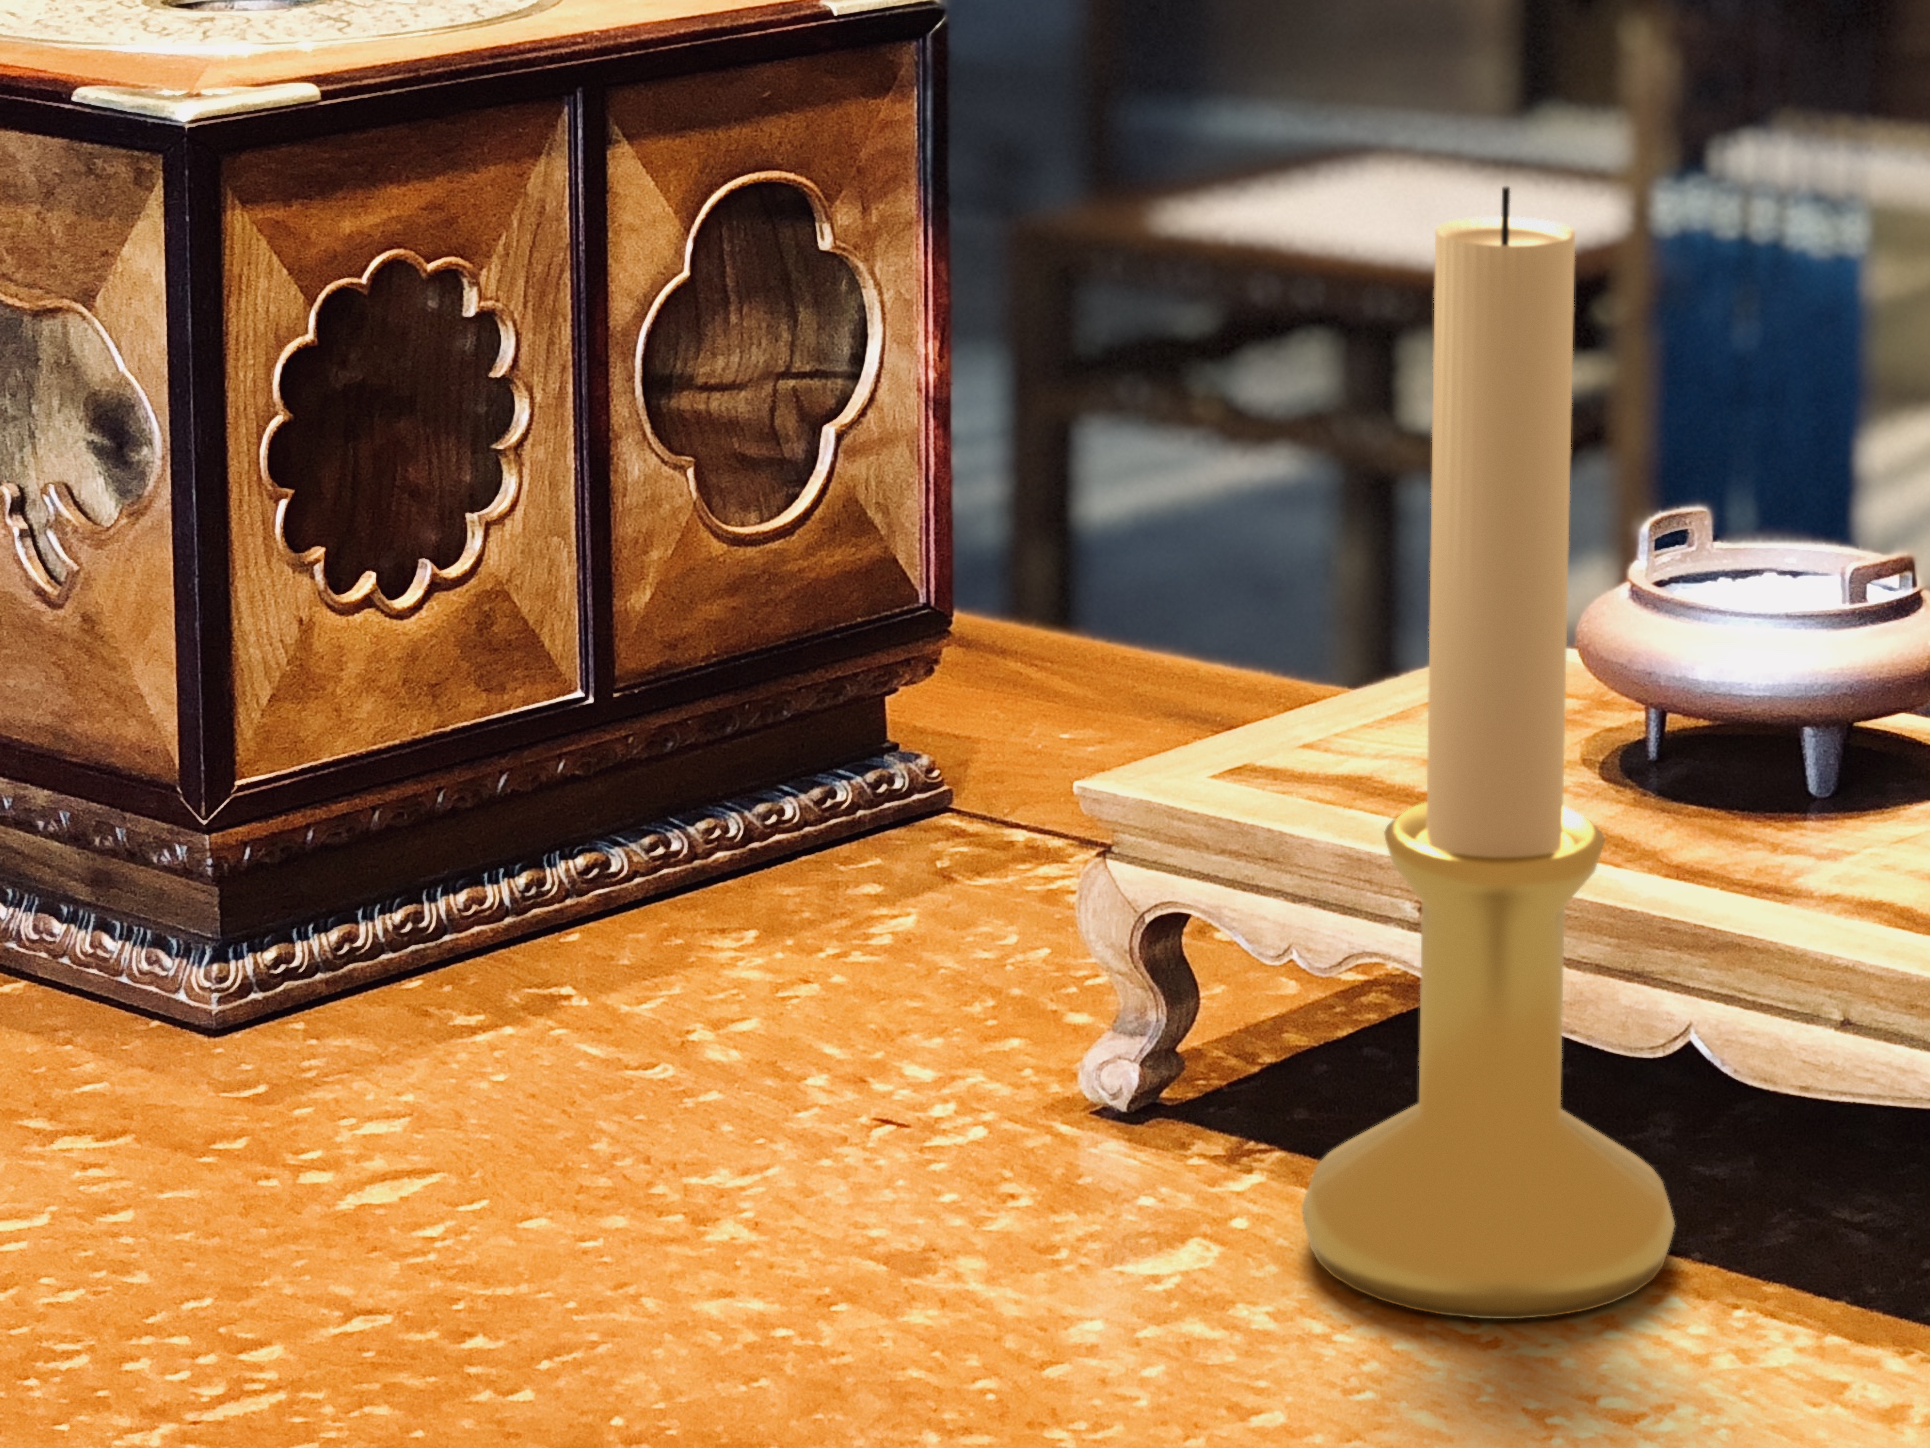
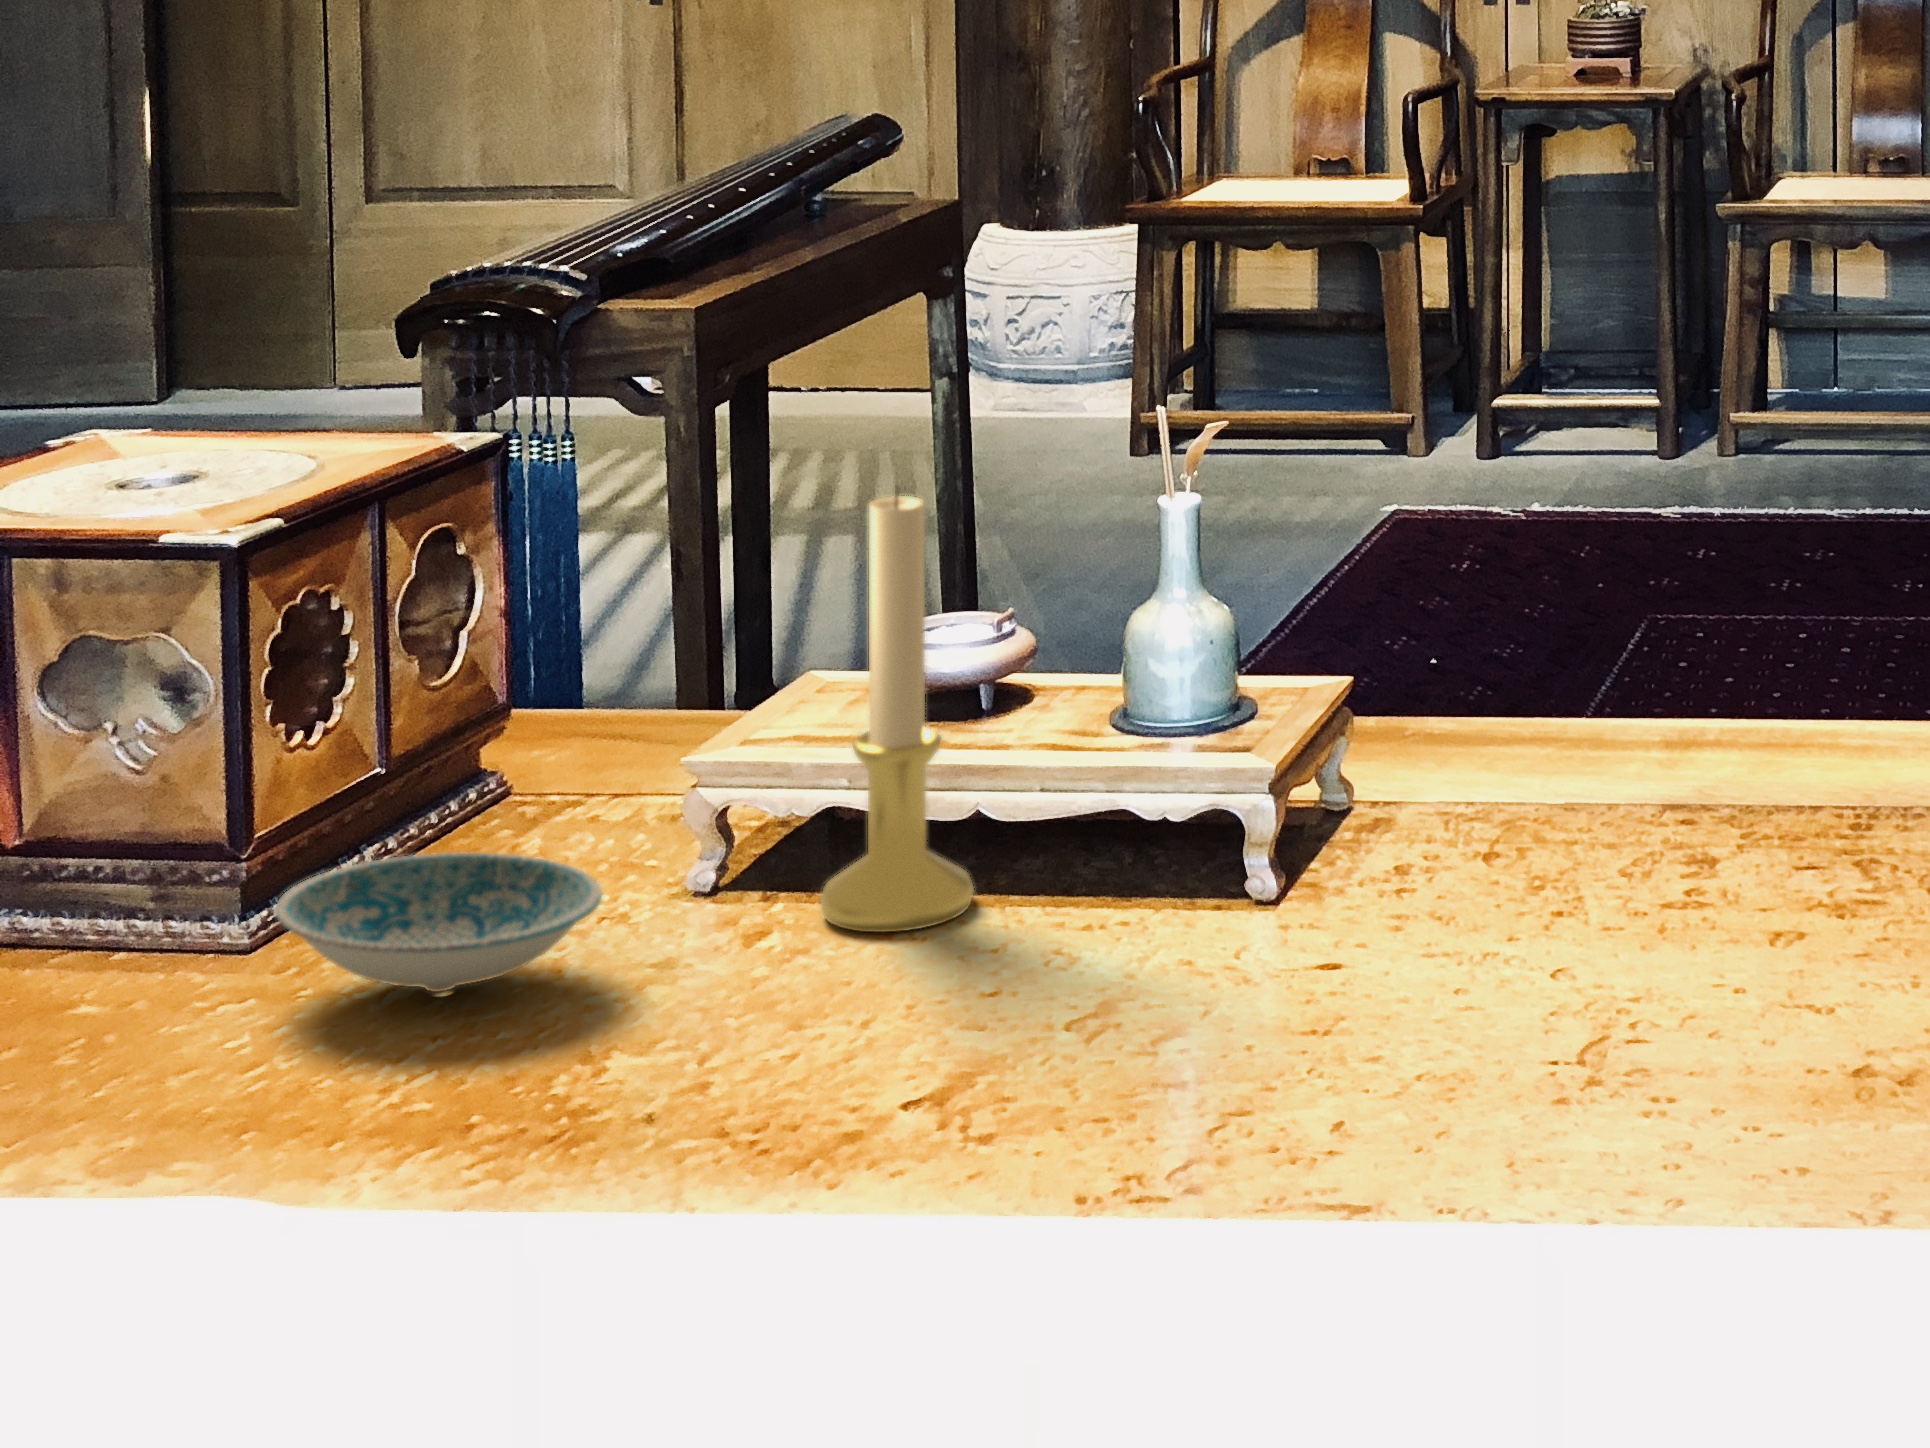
ceramic bowl: none [122,883,765,1214] -> present [275,853,602,992]

